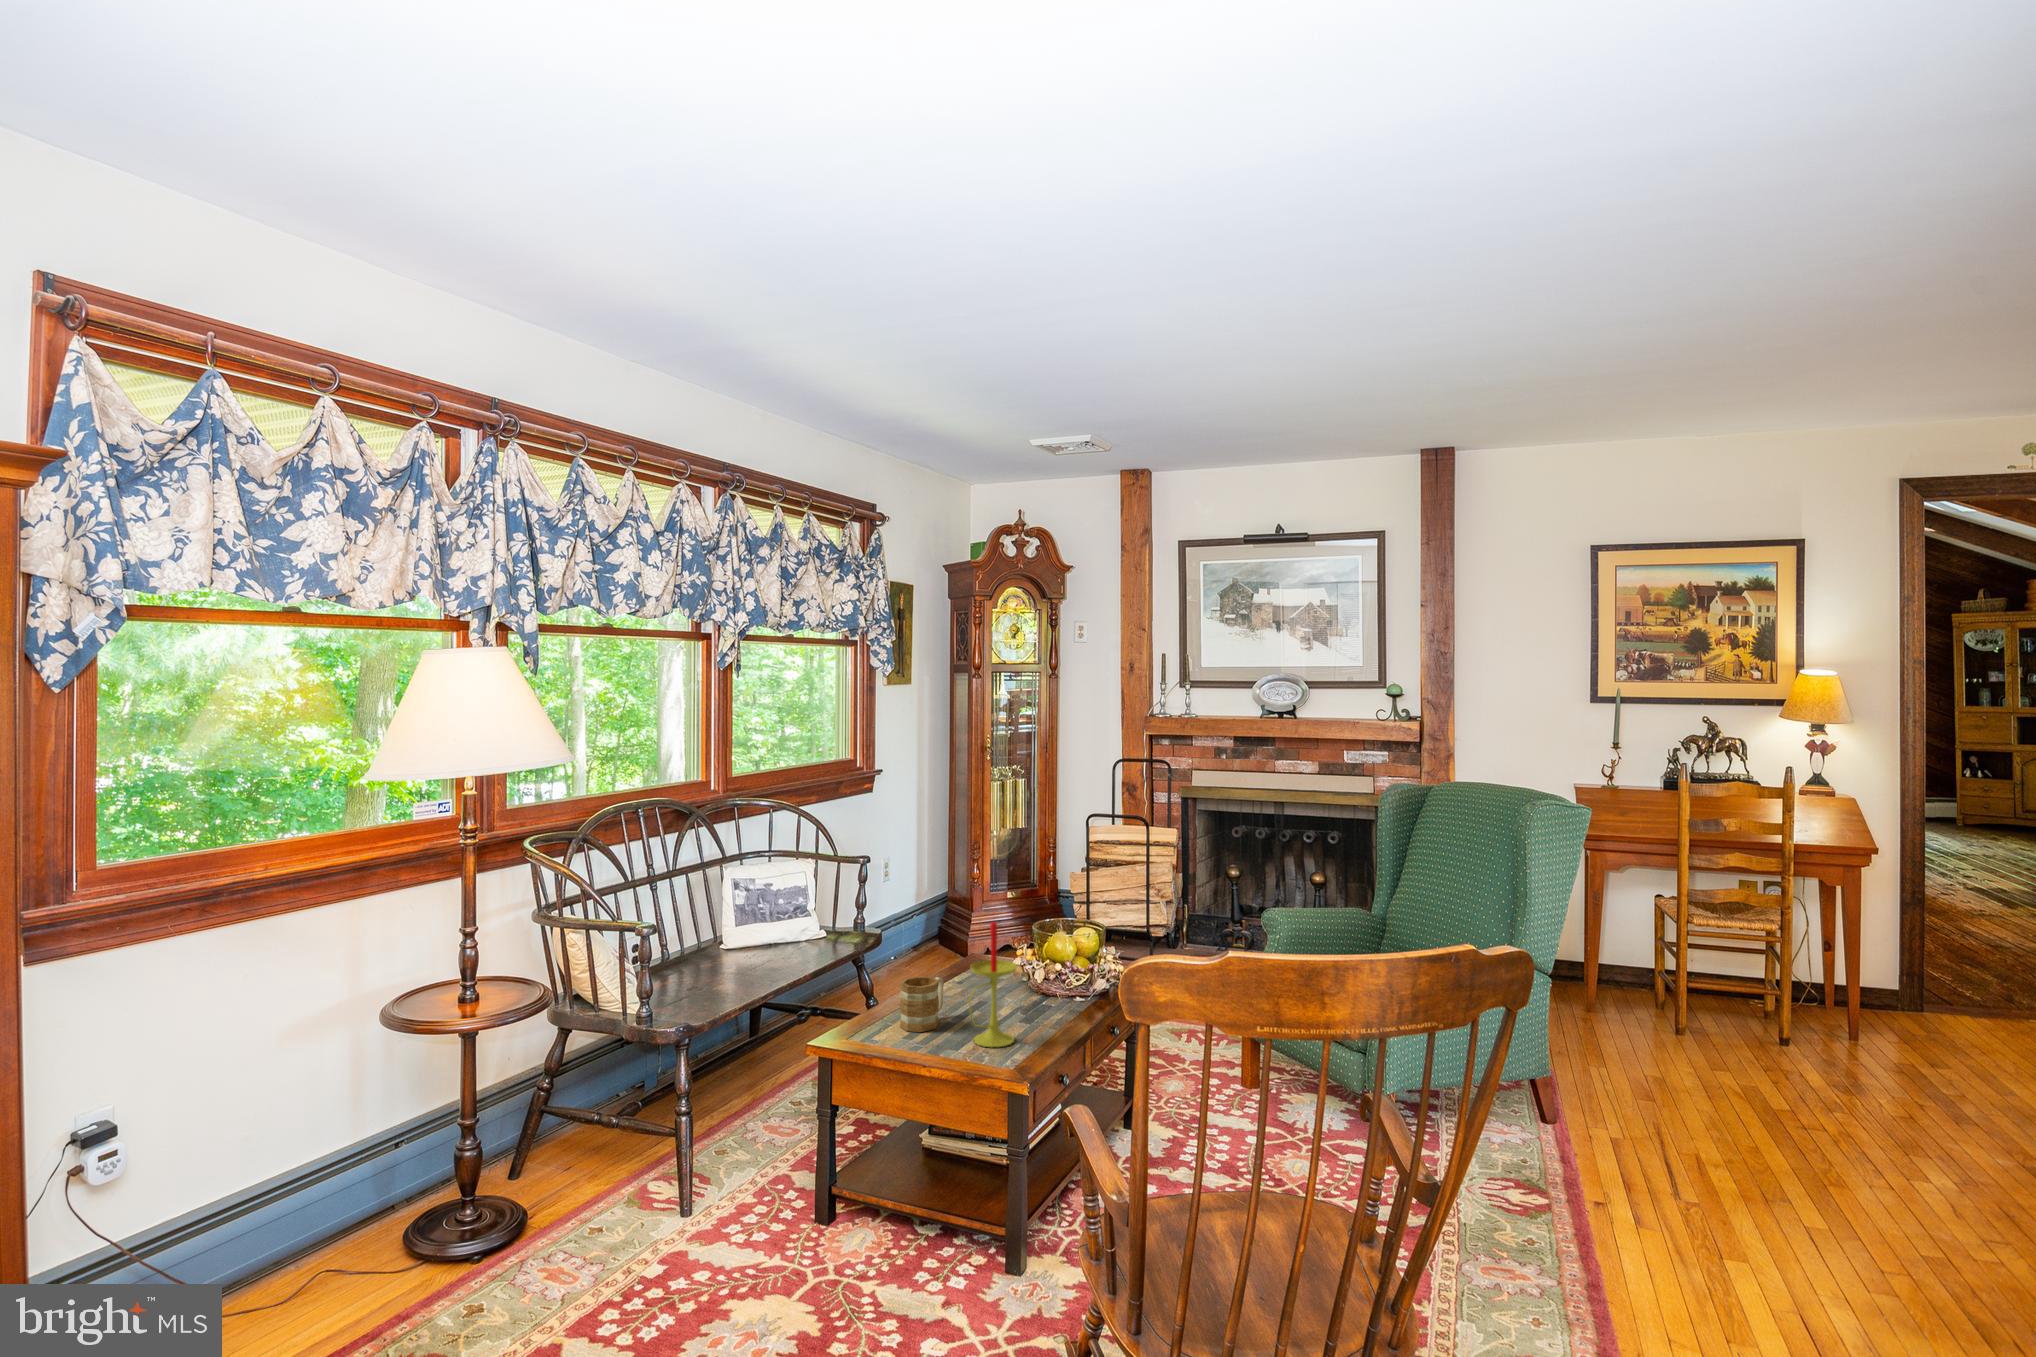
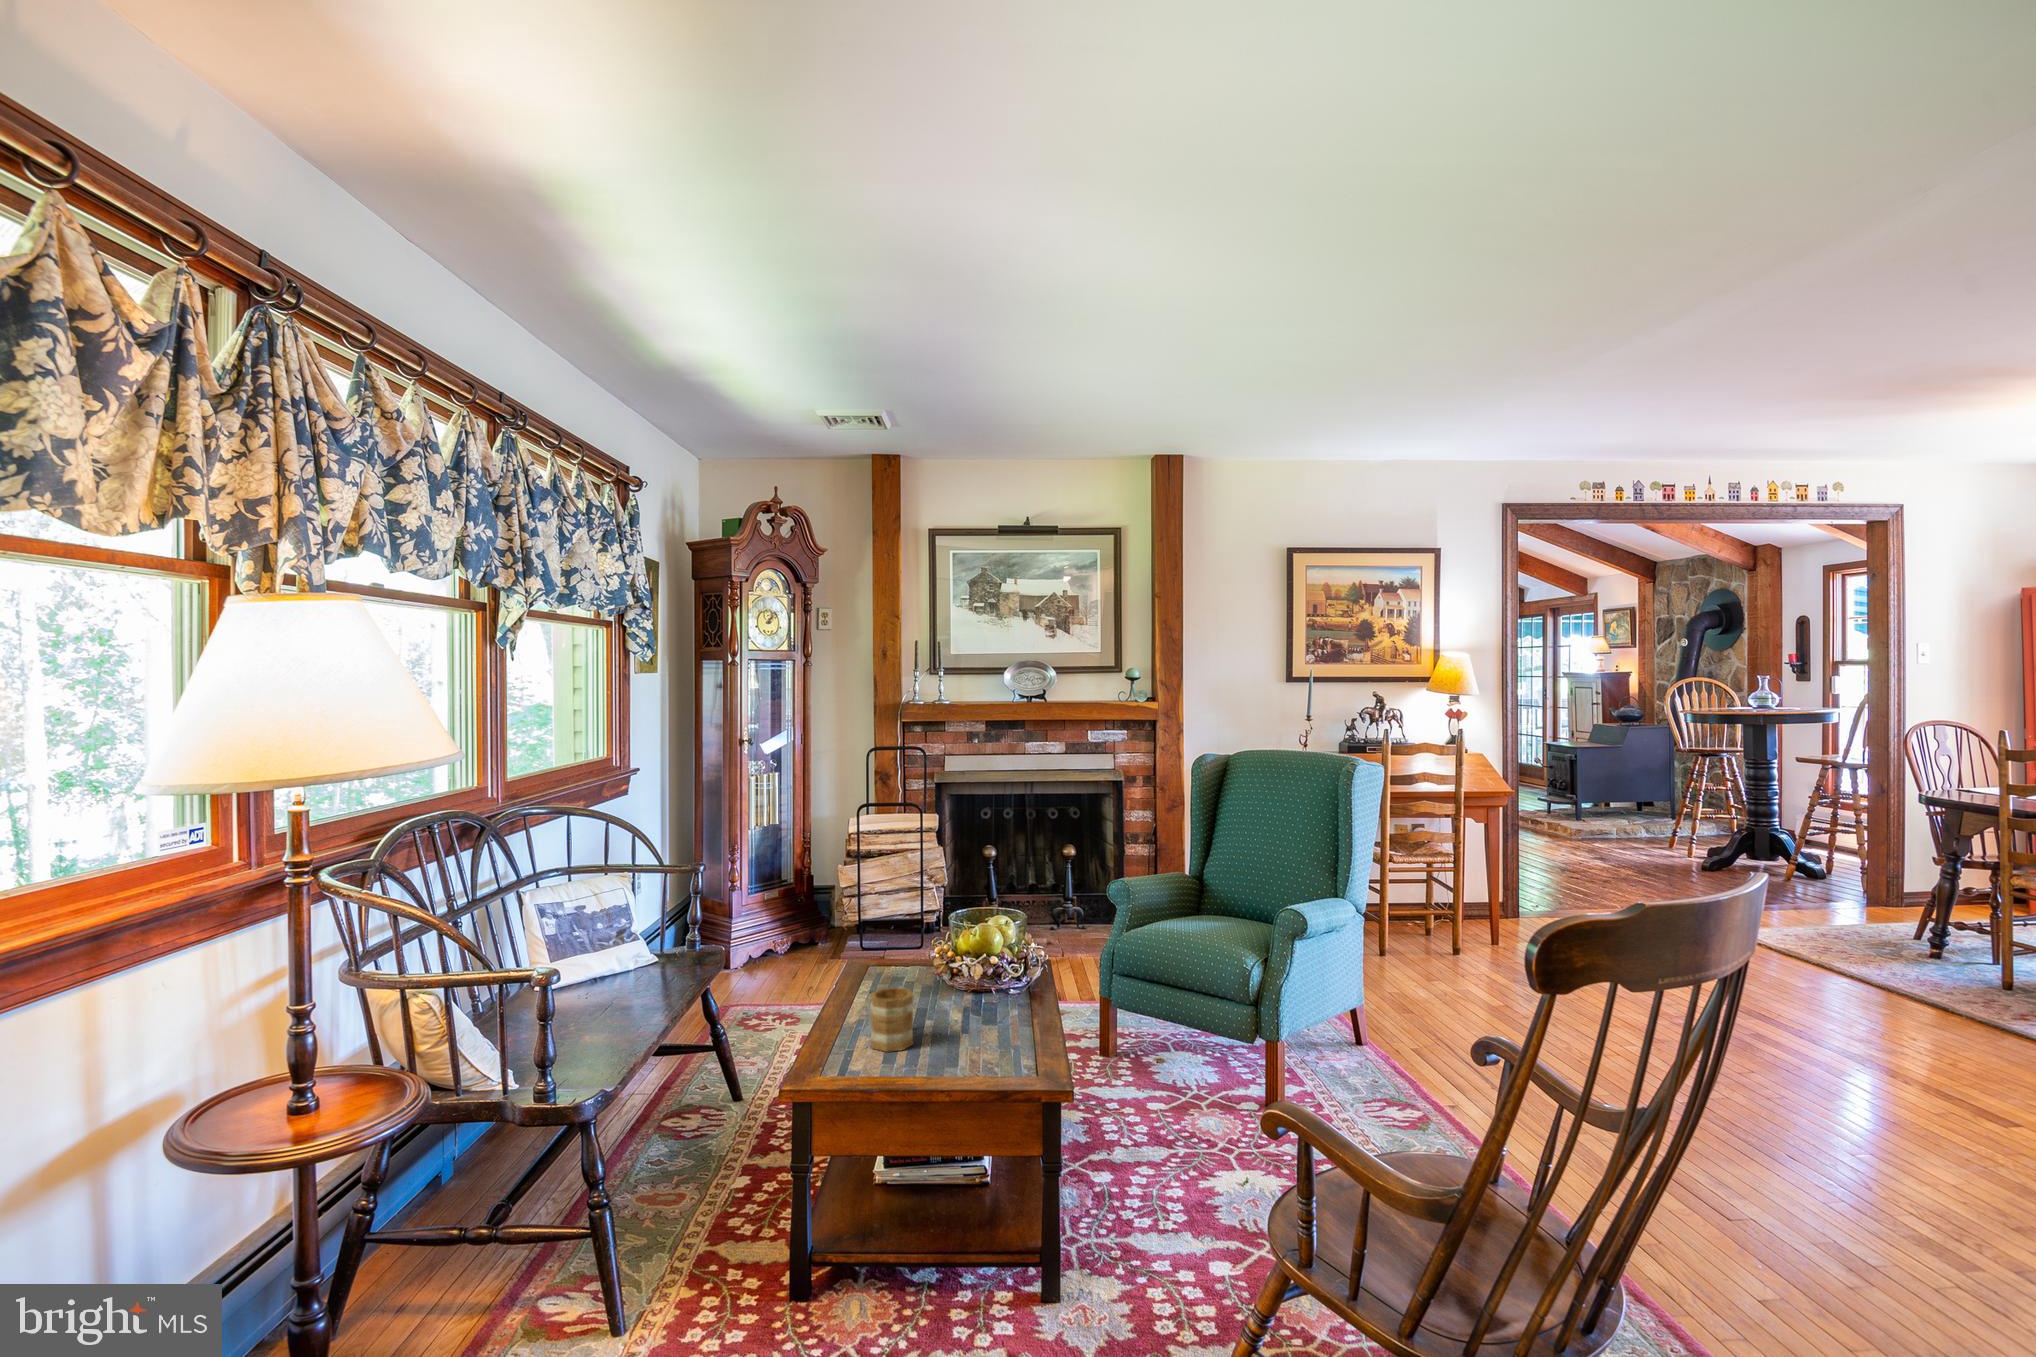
candle: present [969,922,1017,1047] -> none [963,914,1015,1055]

